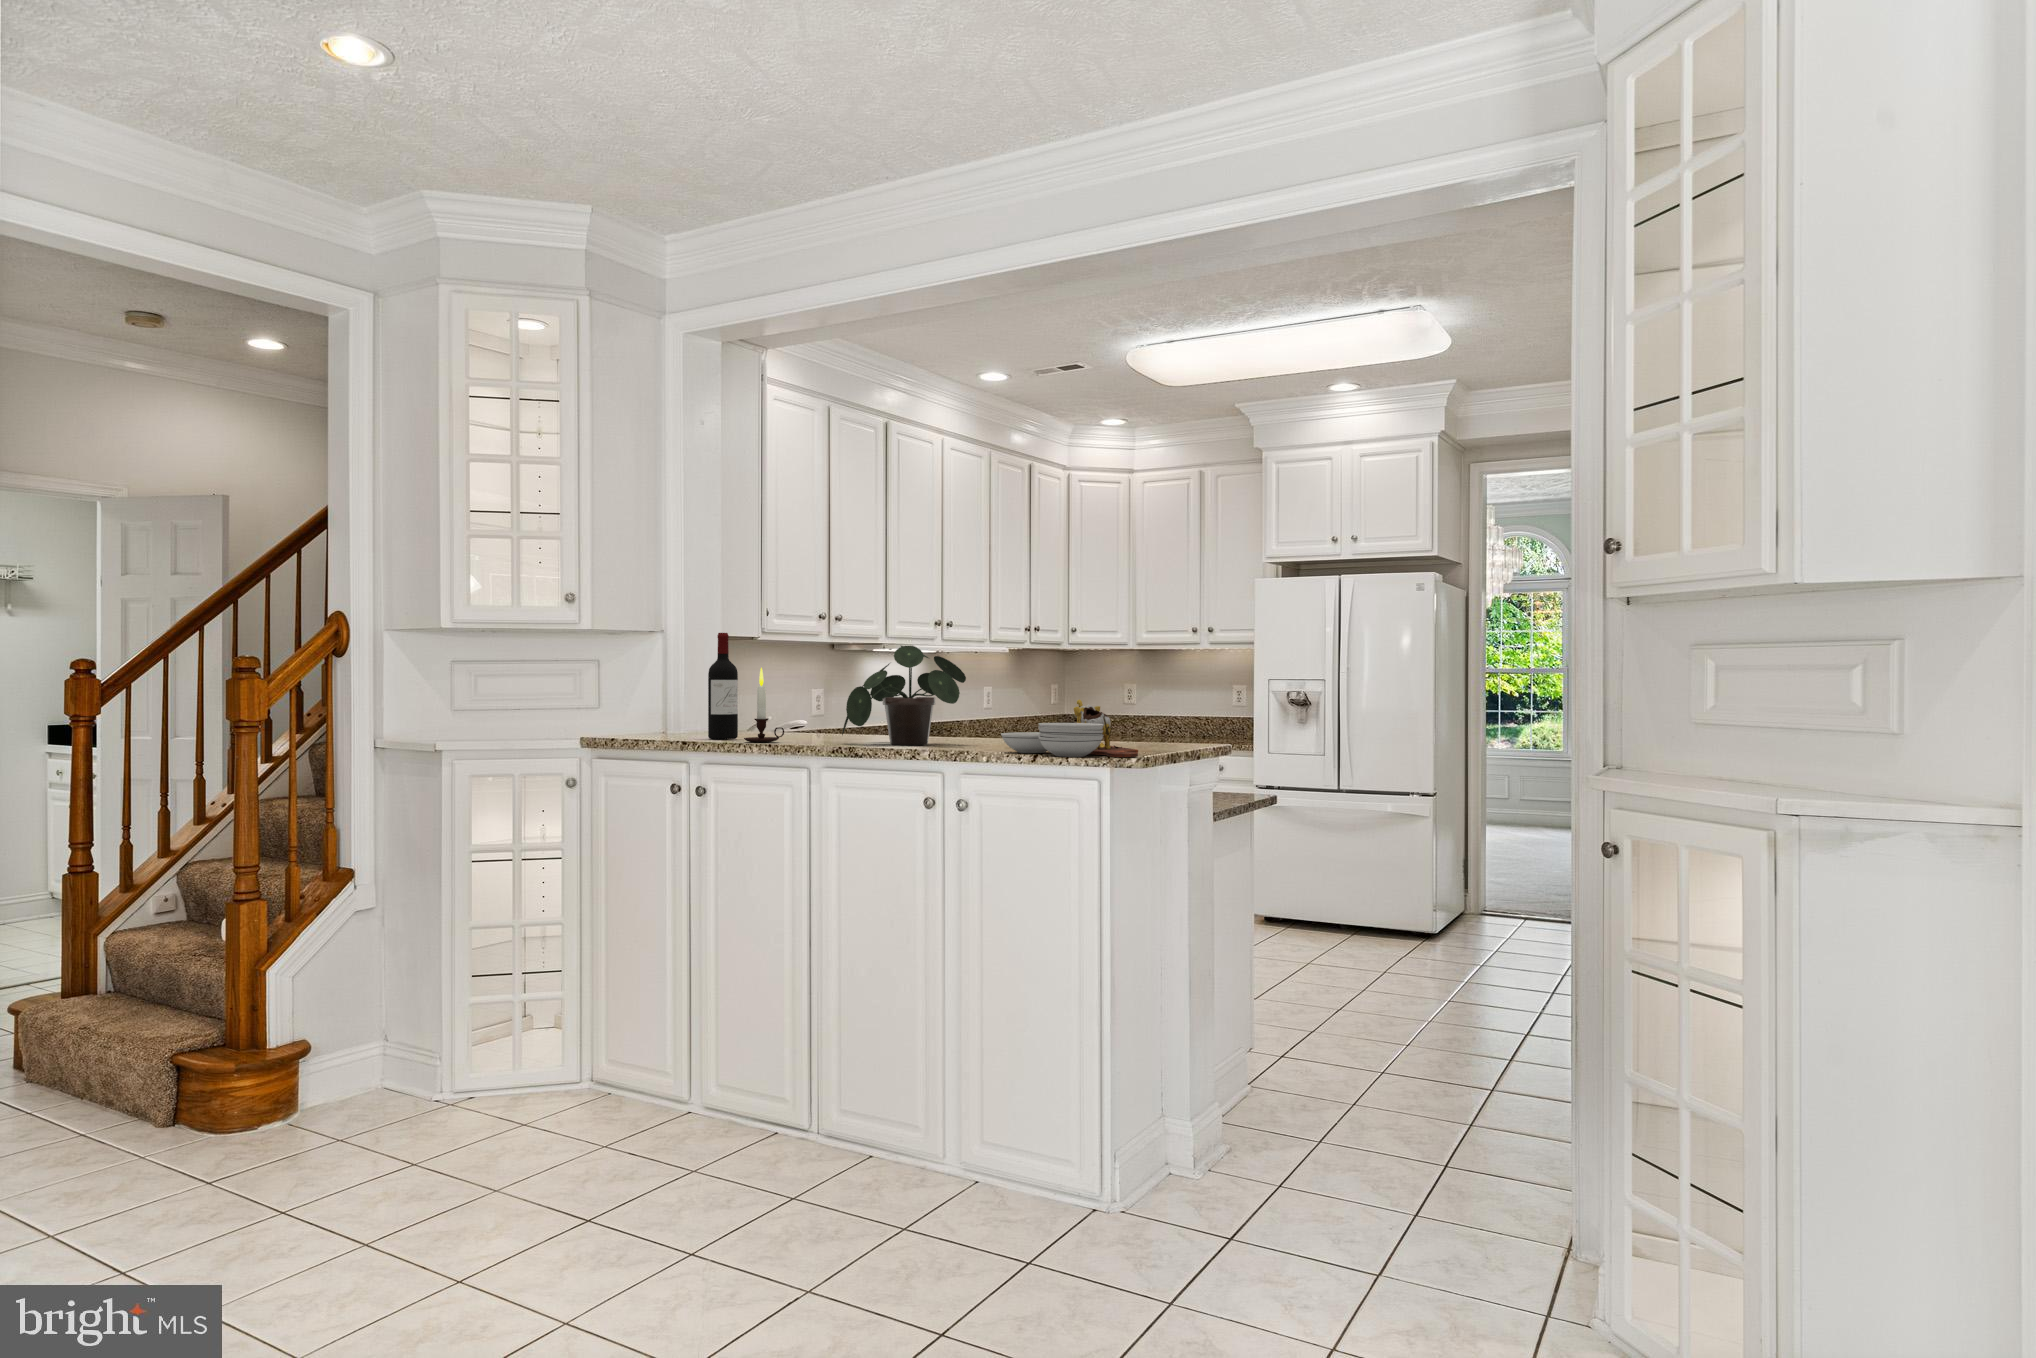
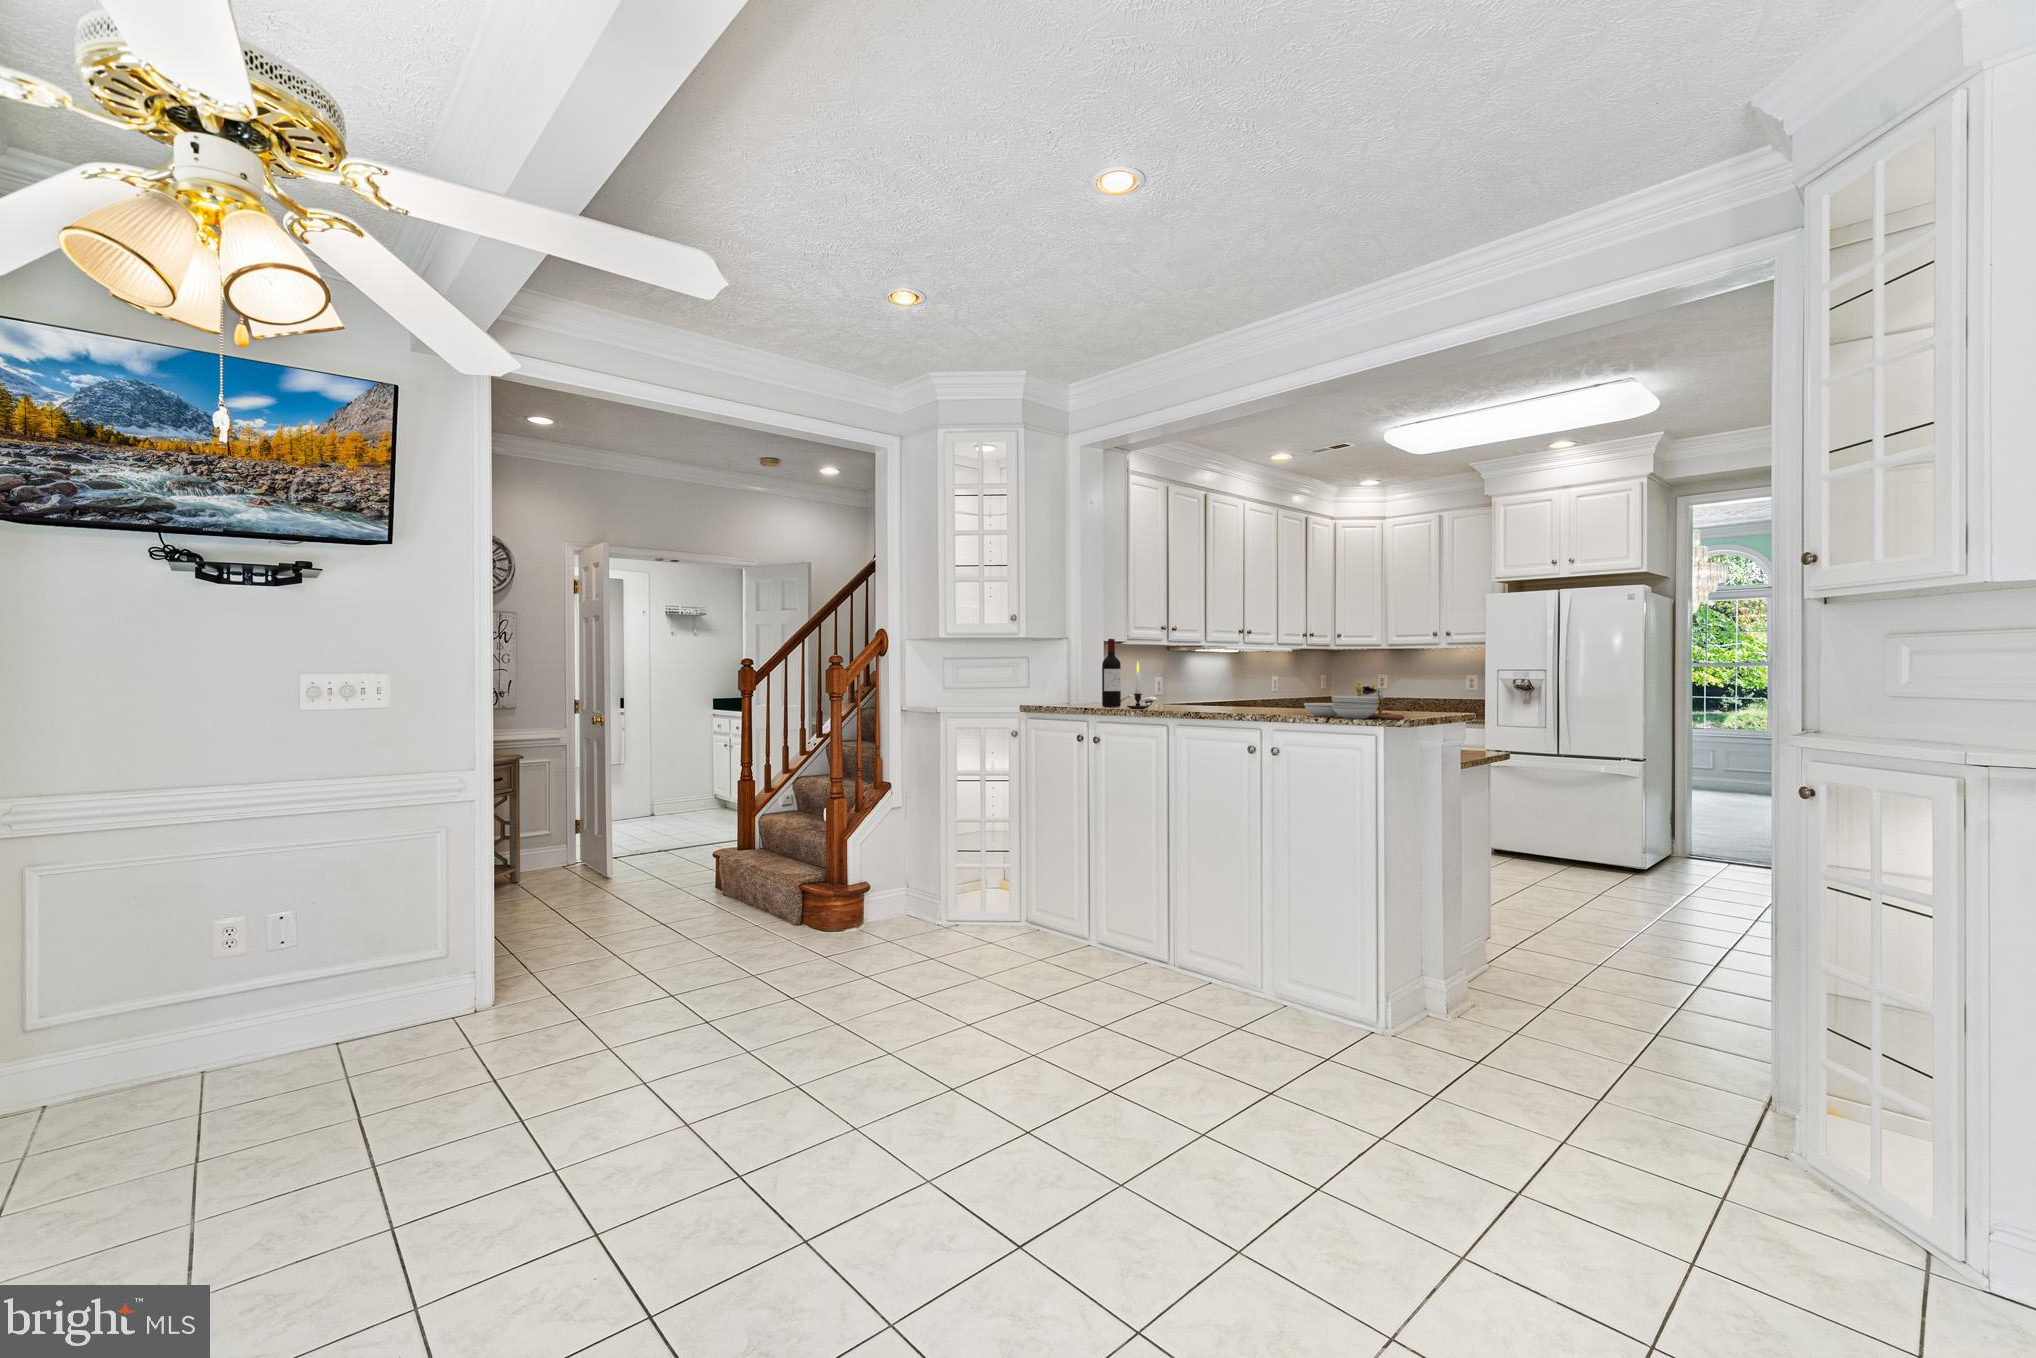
potted plant: present [842,646,966,745] -> none [1191,646,1275,712]

